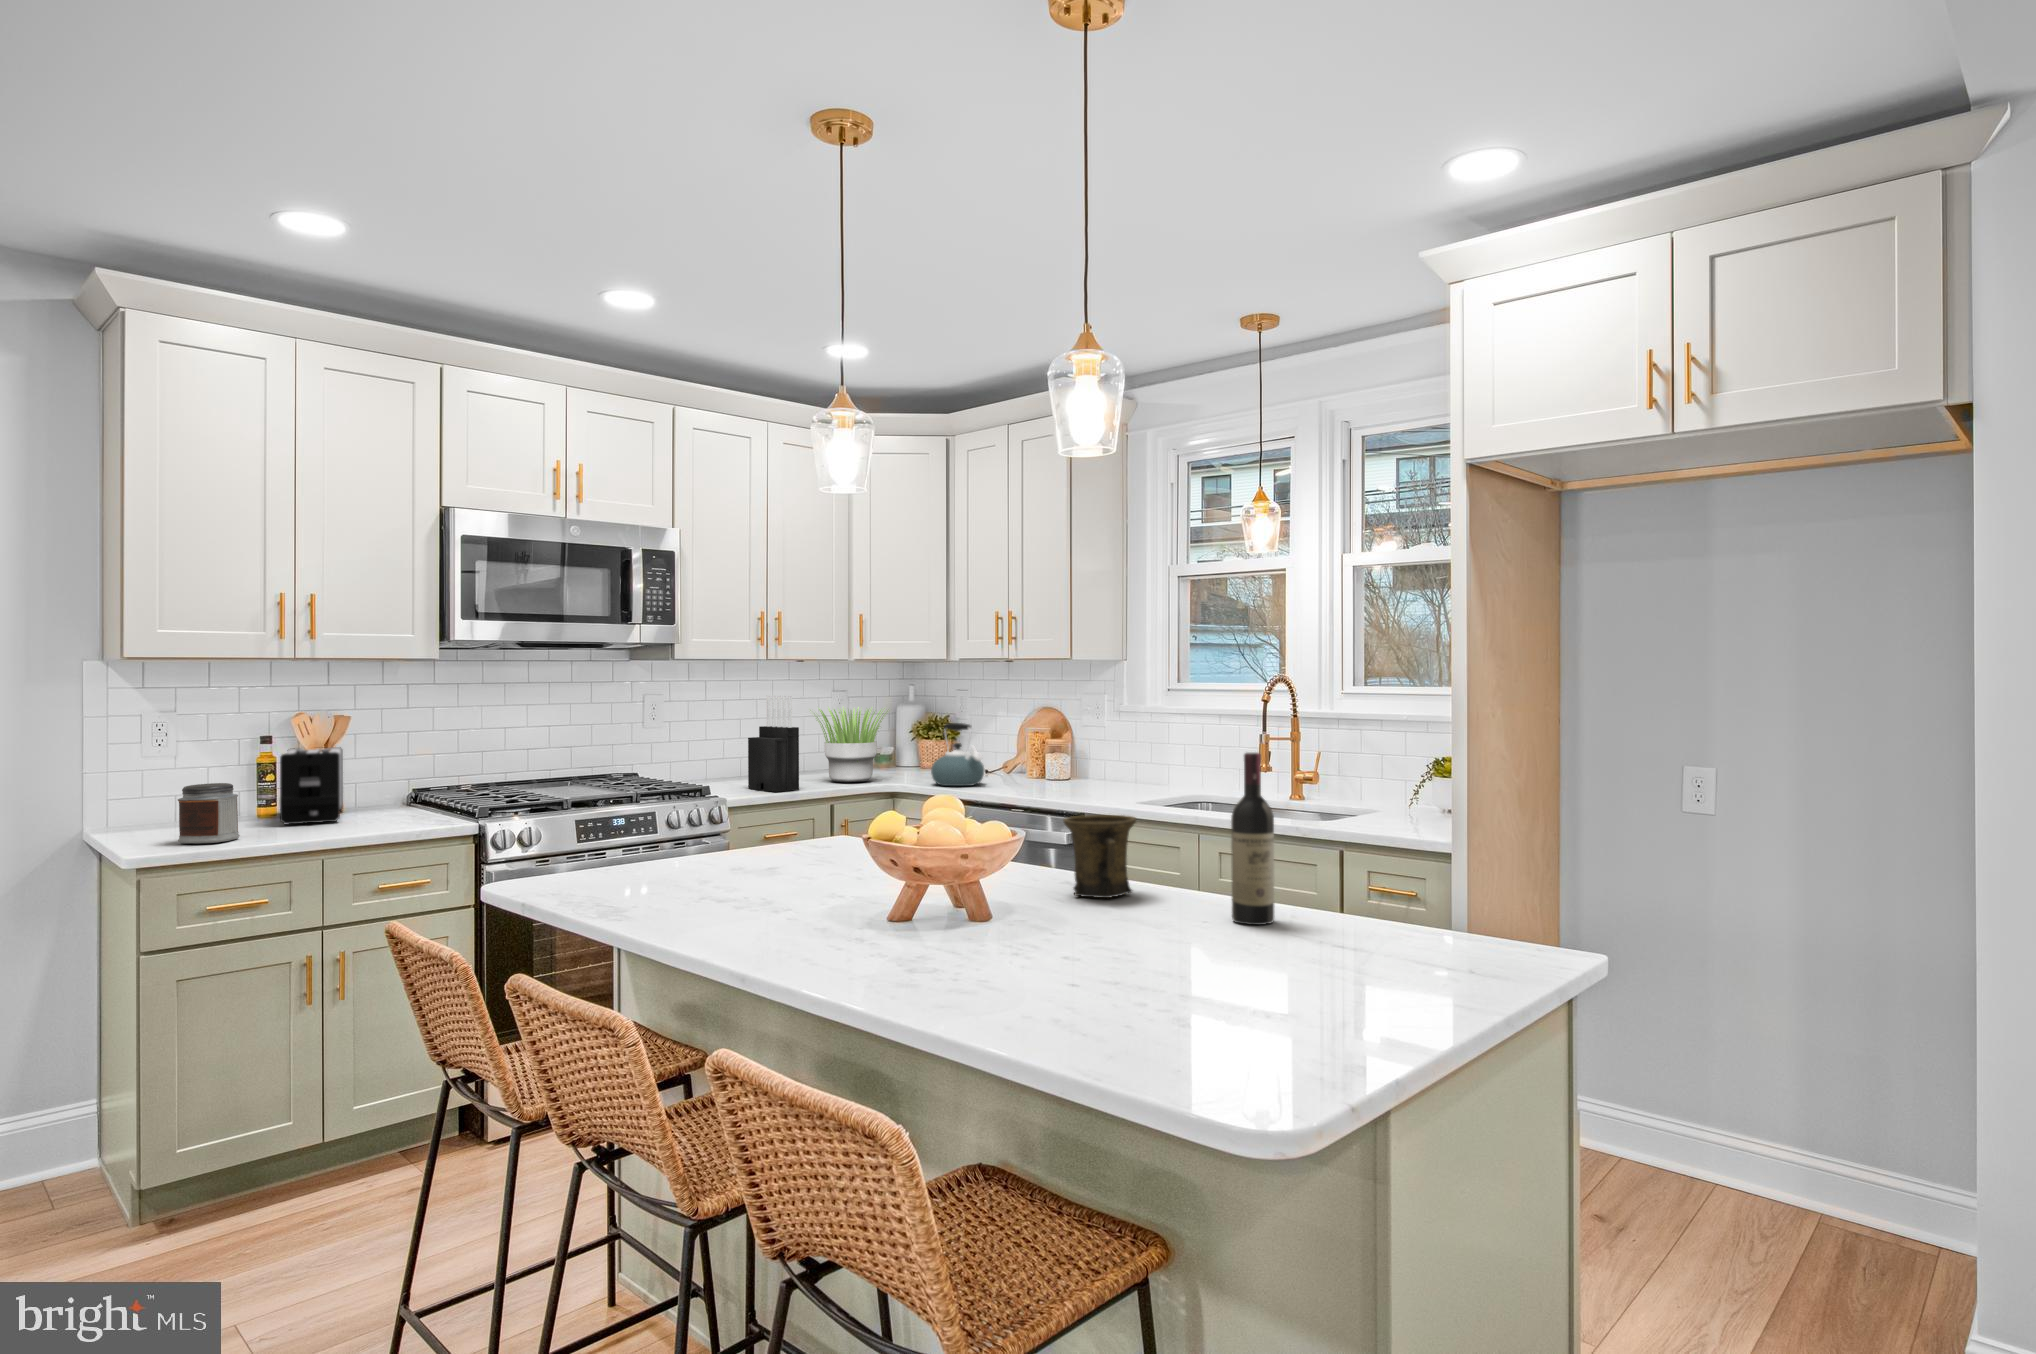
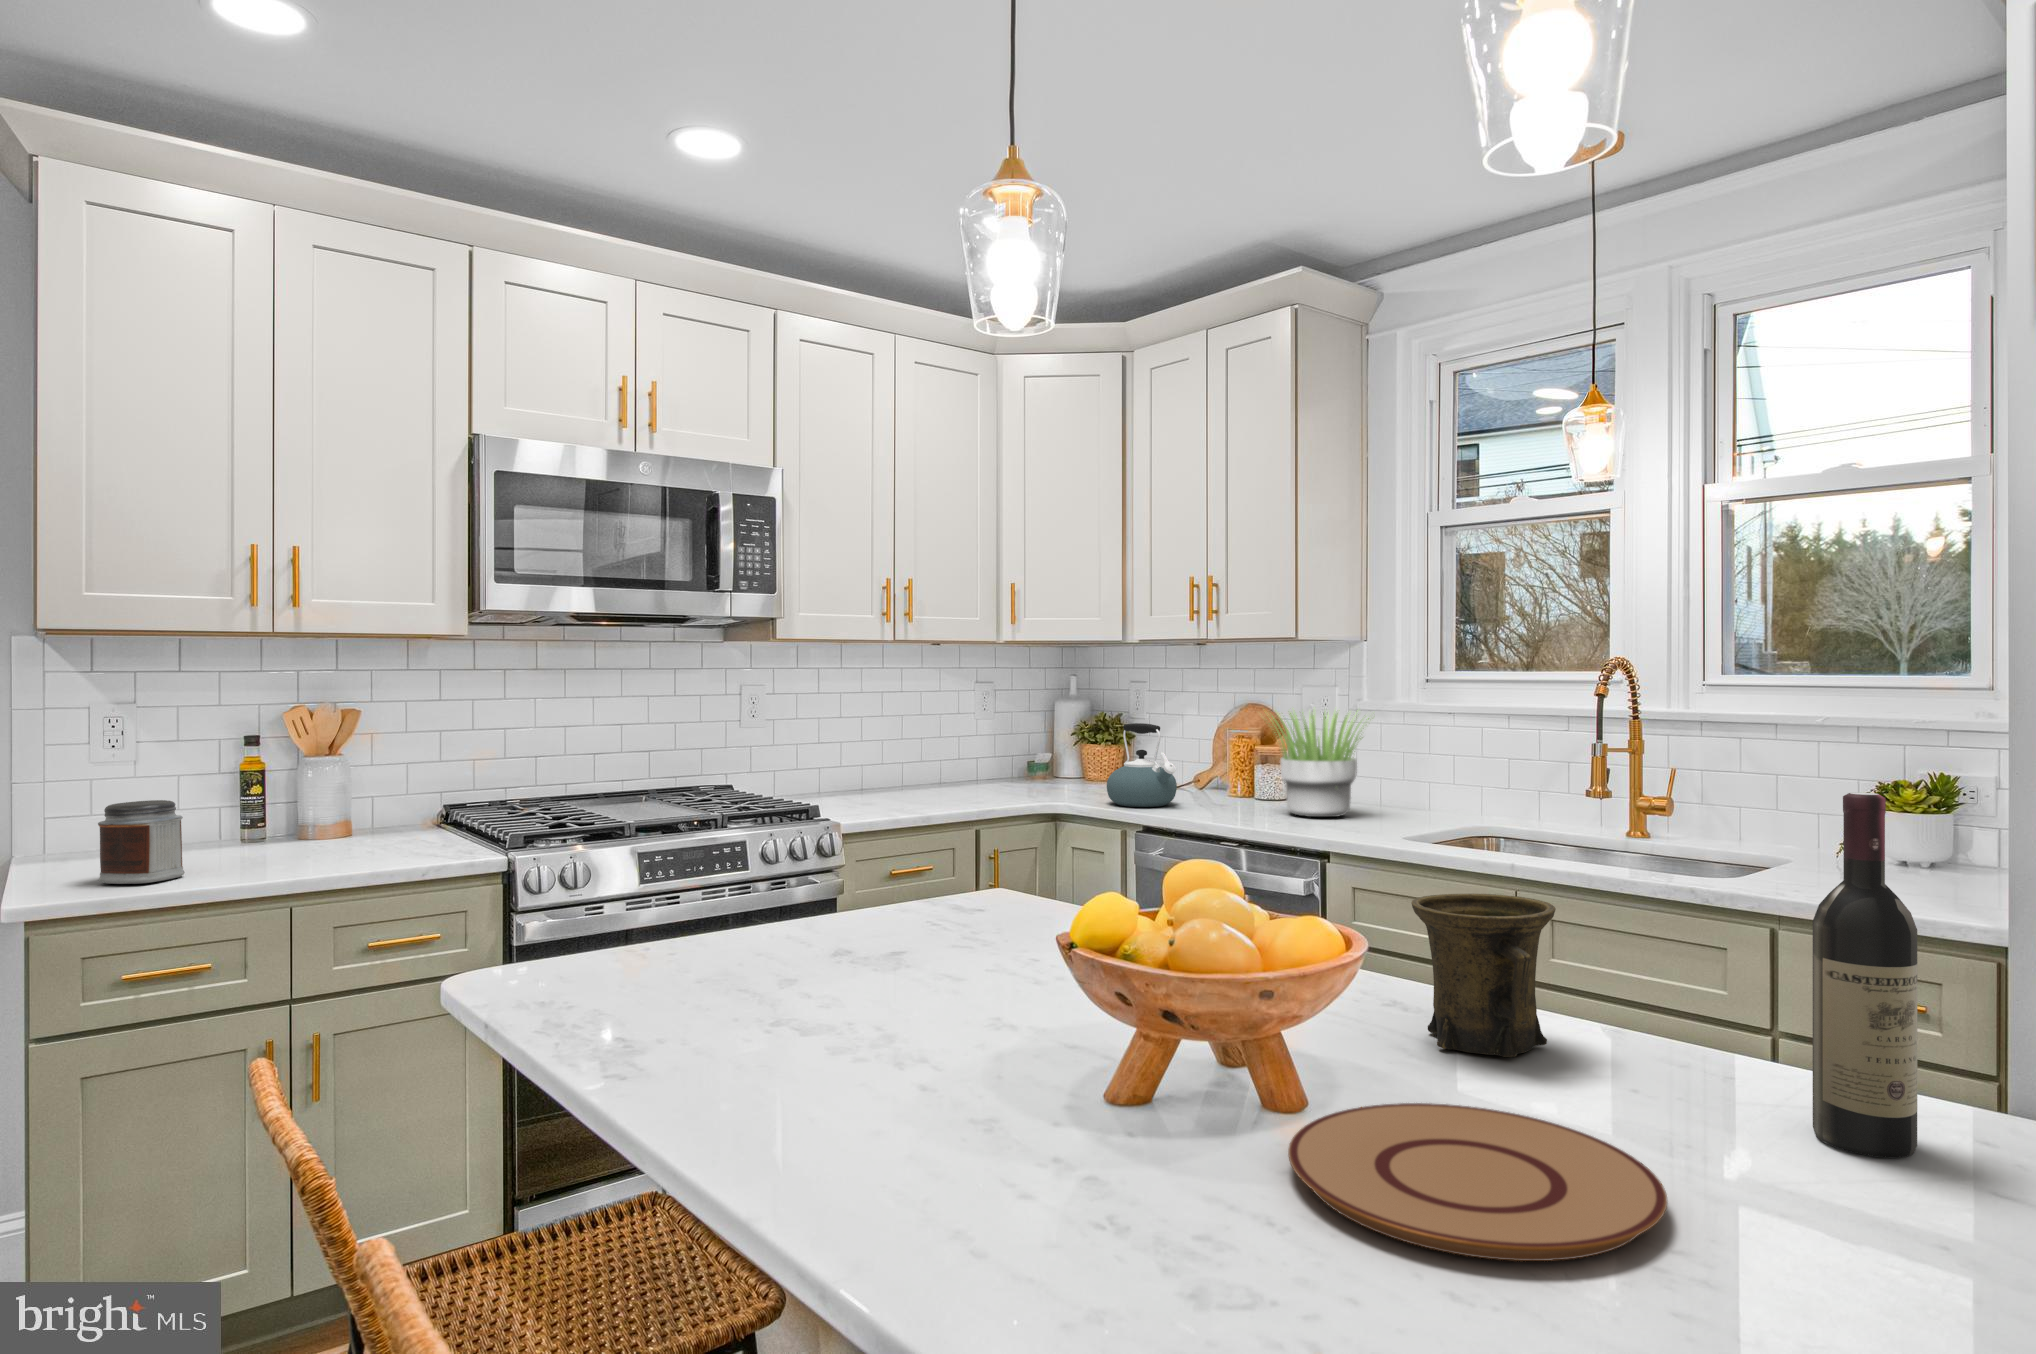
knife block: present [748,696,799,792] -> none [871,687,936,812]
potted plant: present [815,707,888,782] -> present [1269,710,1369,817]
toaster: present [280,747,343,824] -> none [252,751,352,854]
plate: none [970,912,1137,955] -> present [1288,1103,1667,1261]

